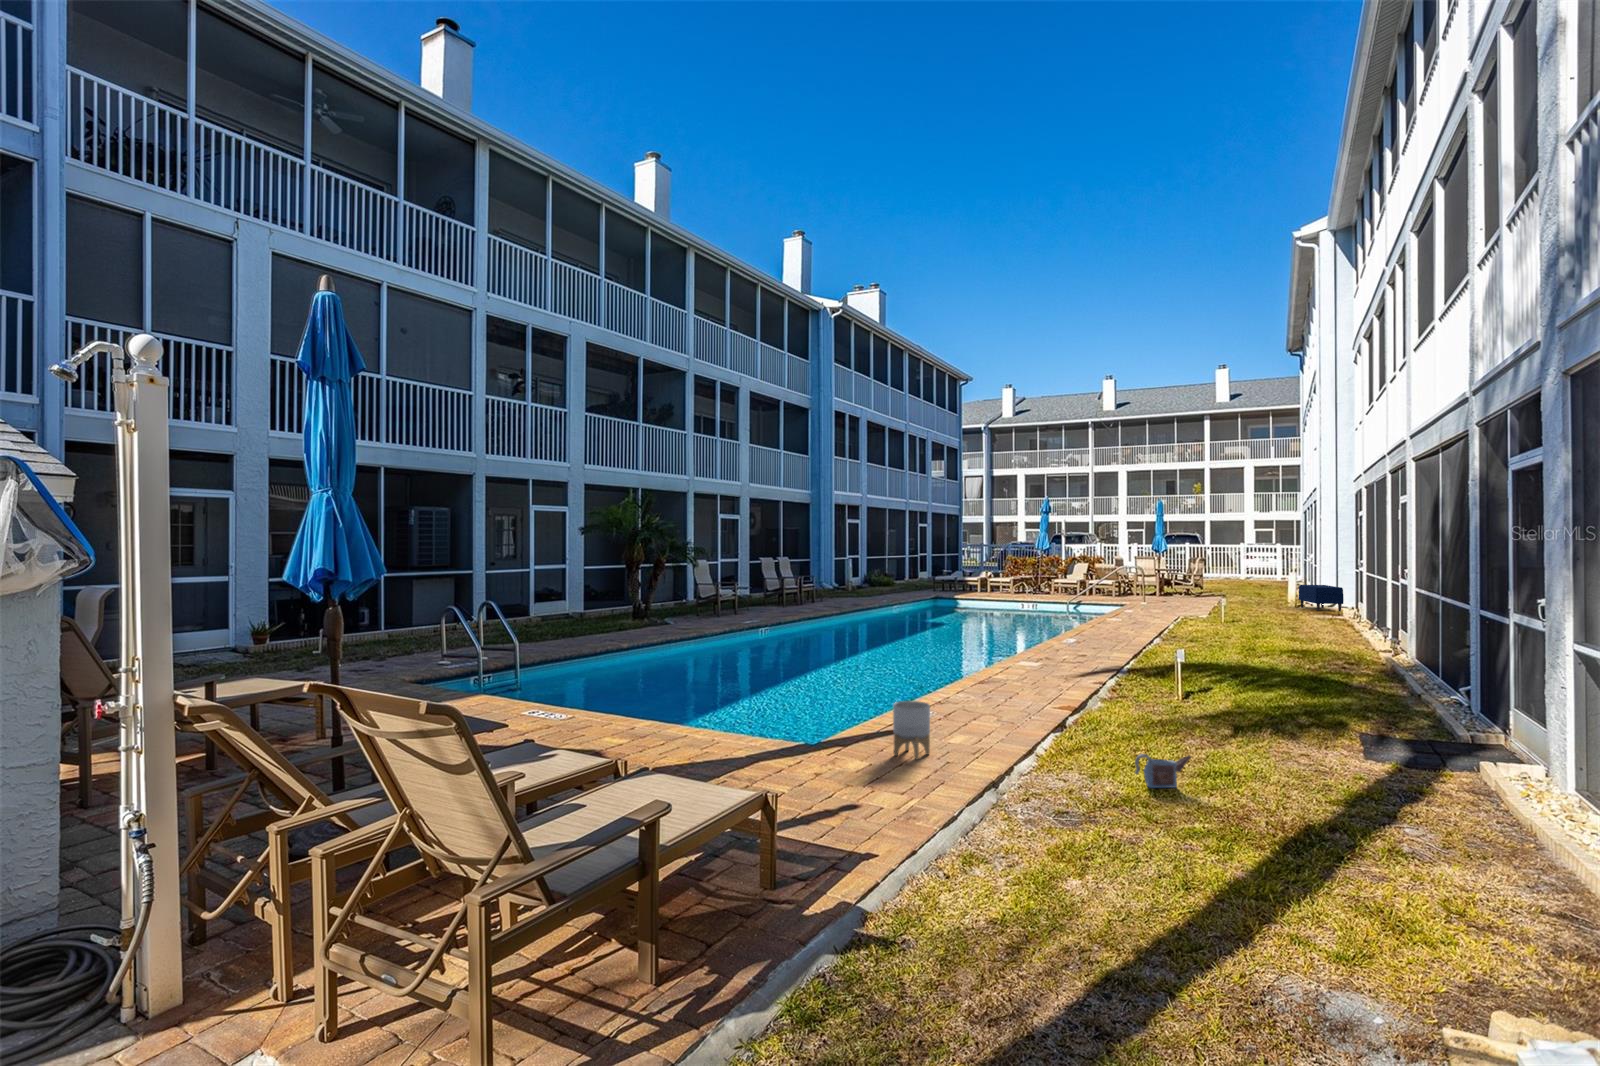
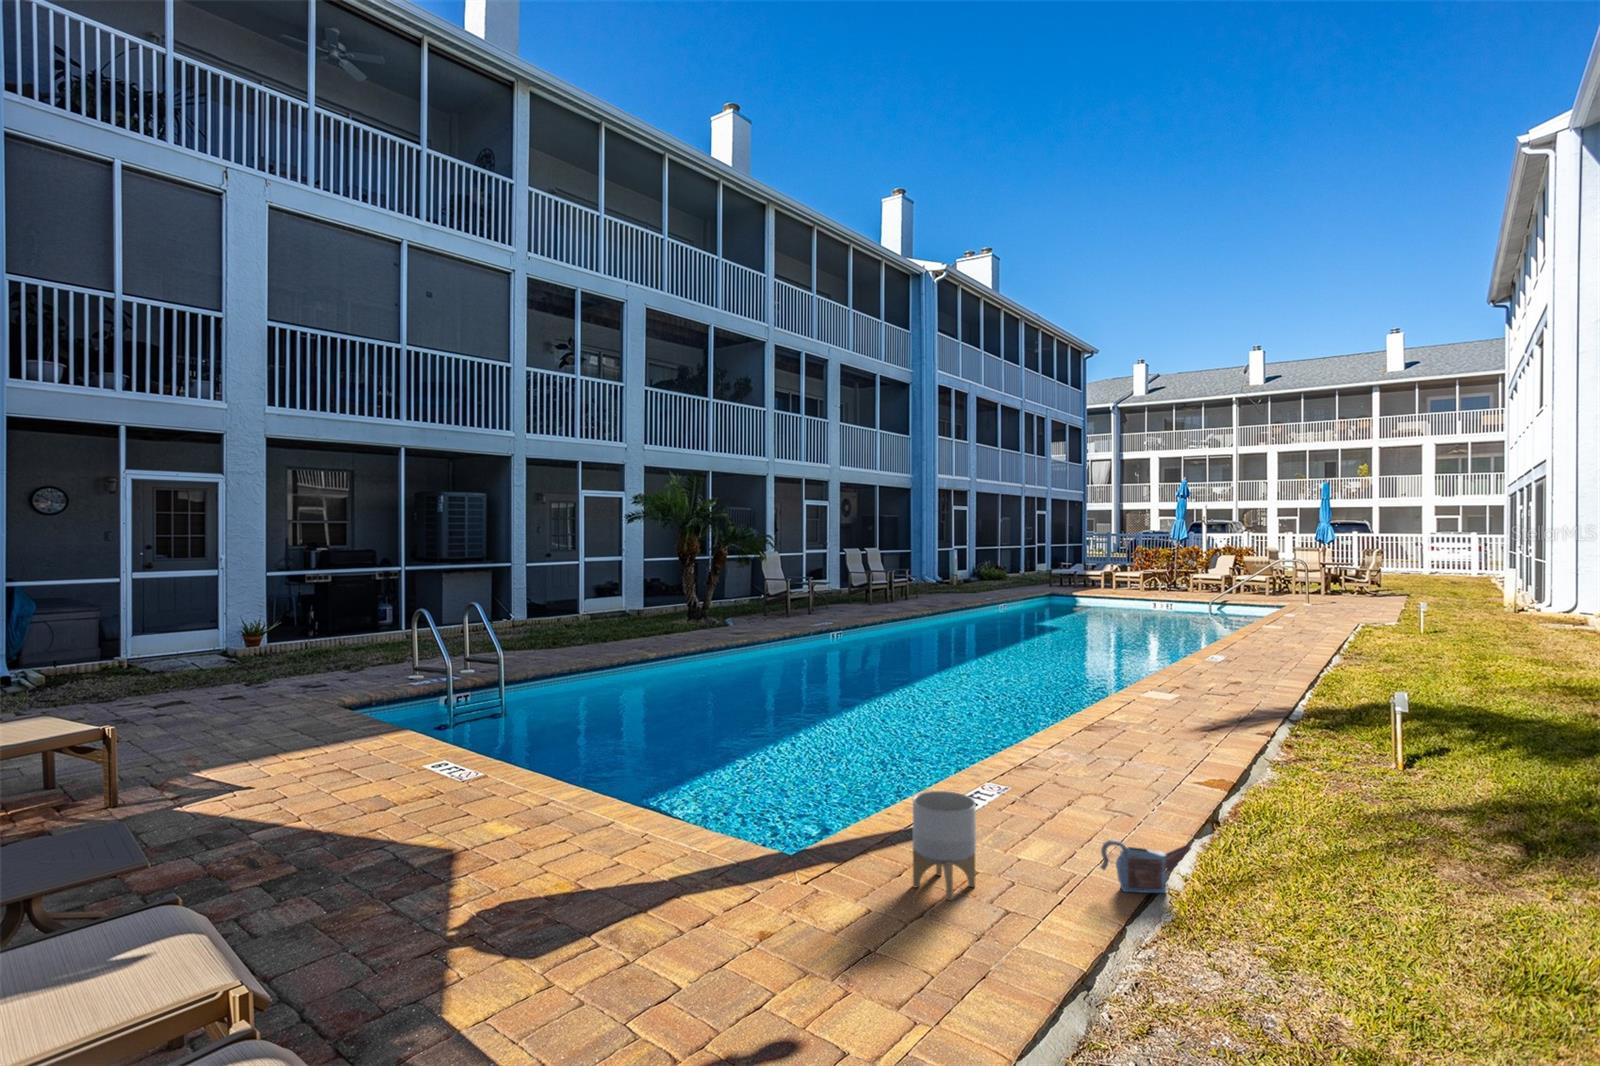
bench: present [1299,585,1344,612] -> none [1524,584,1593,620]
watering can: present [1135,754,1191,788] -> present [1101,840,1191,893]

